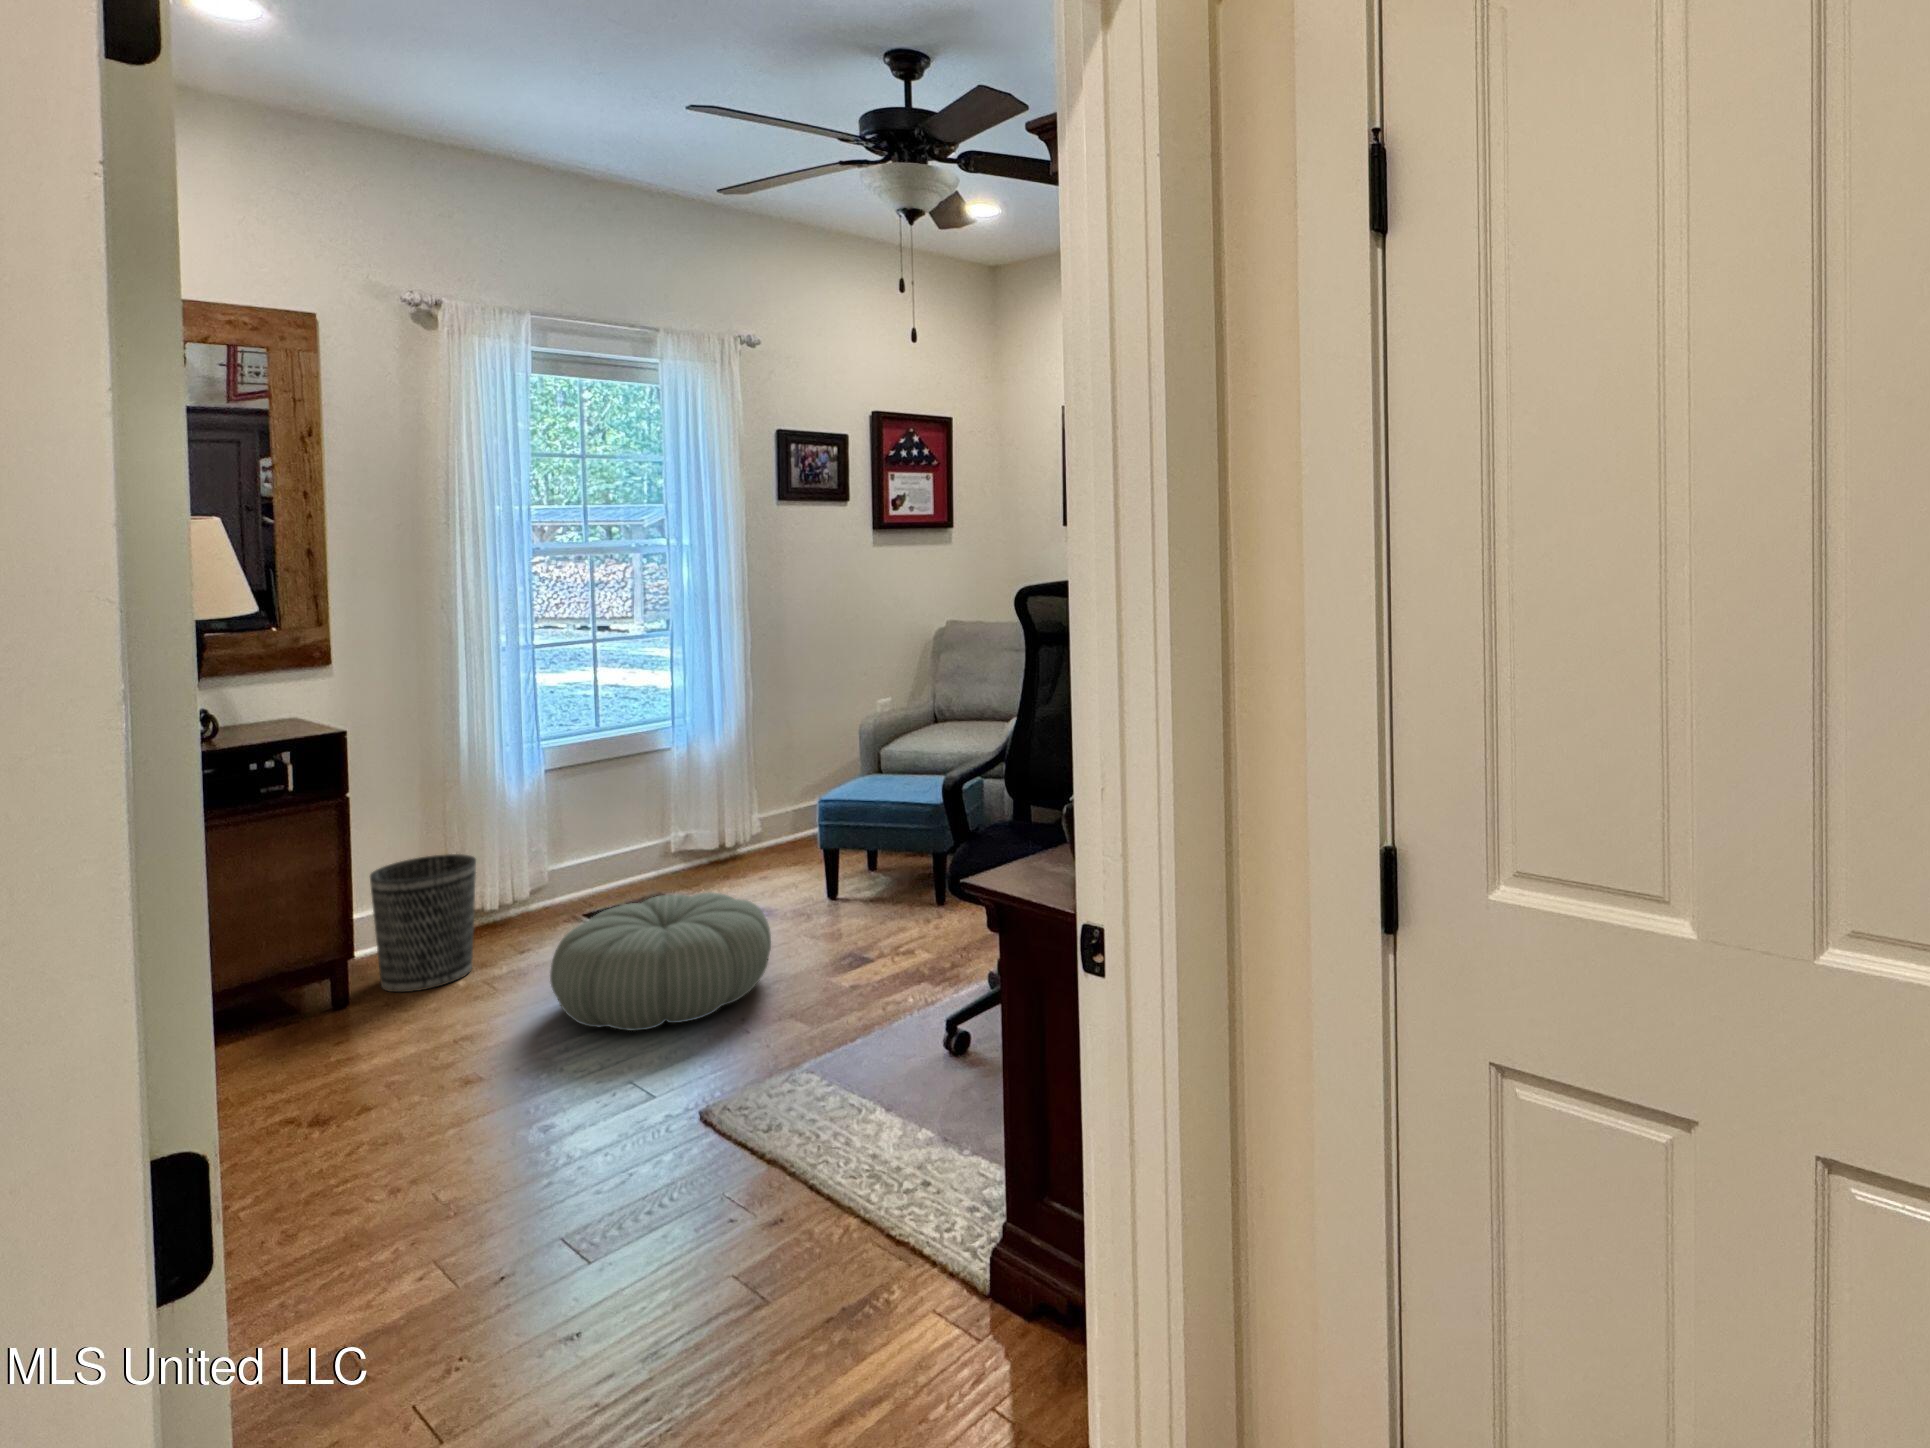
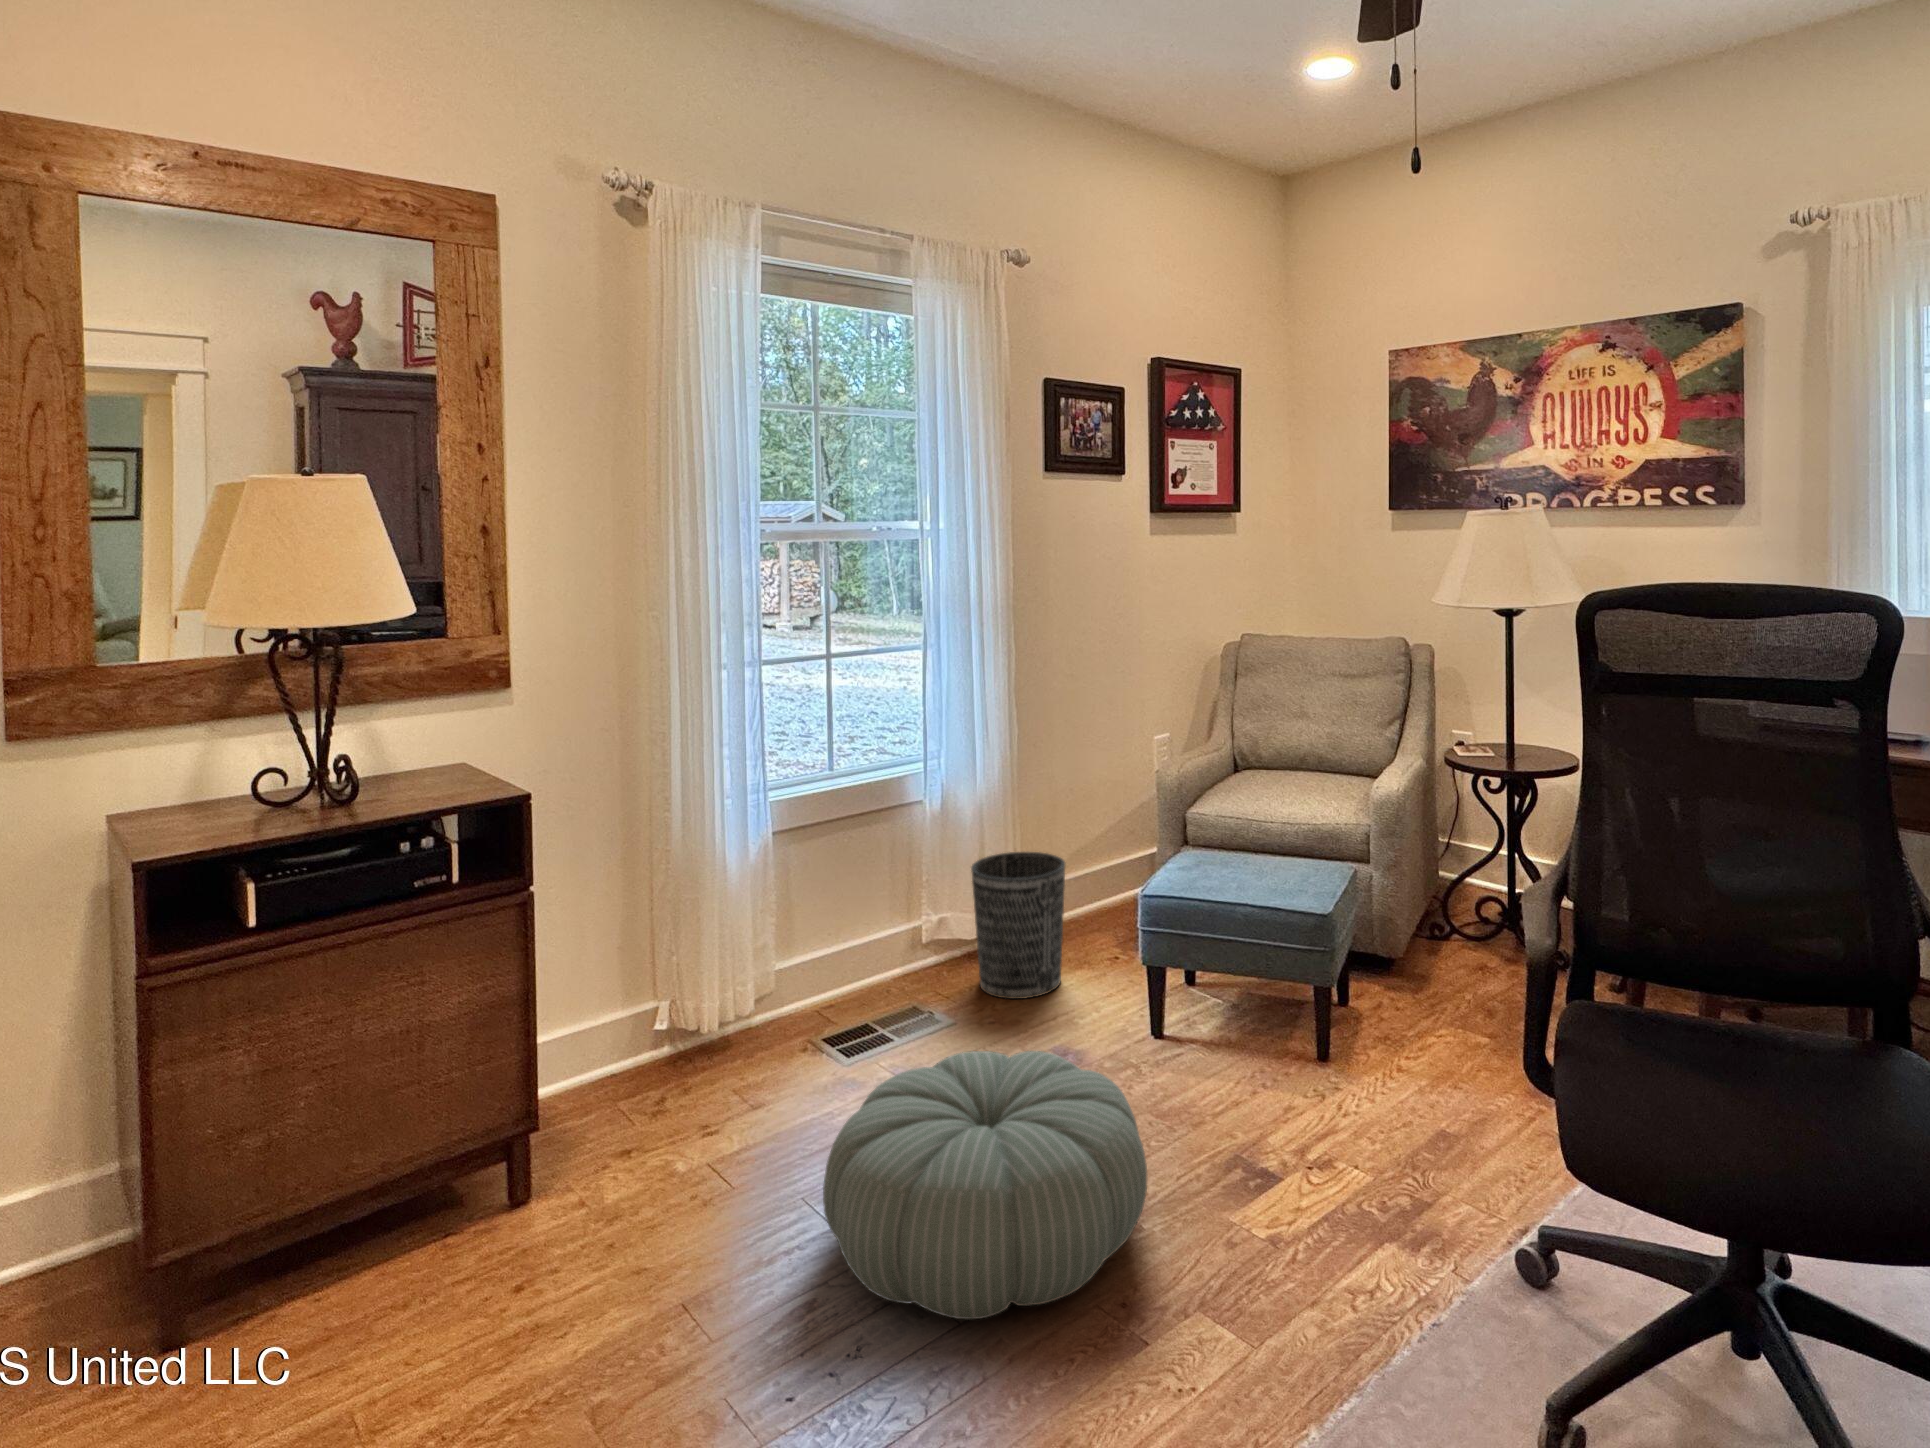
wastebasket: present [370,854,476,992] -> present [971,852,1065,999]

